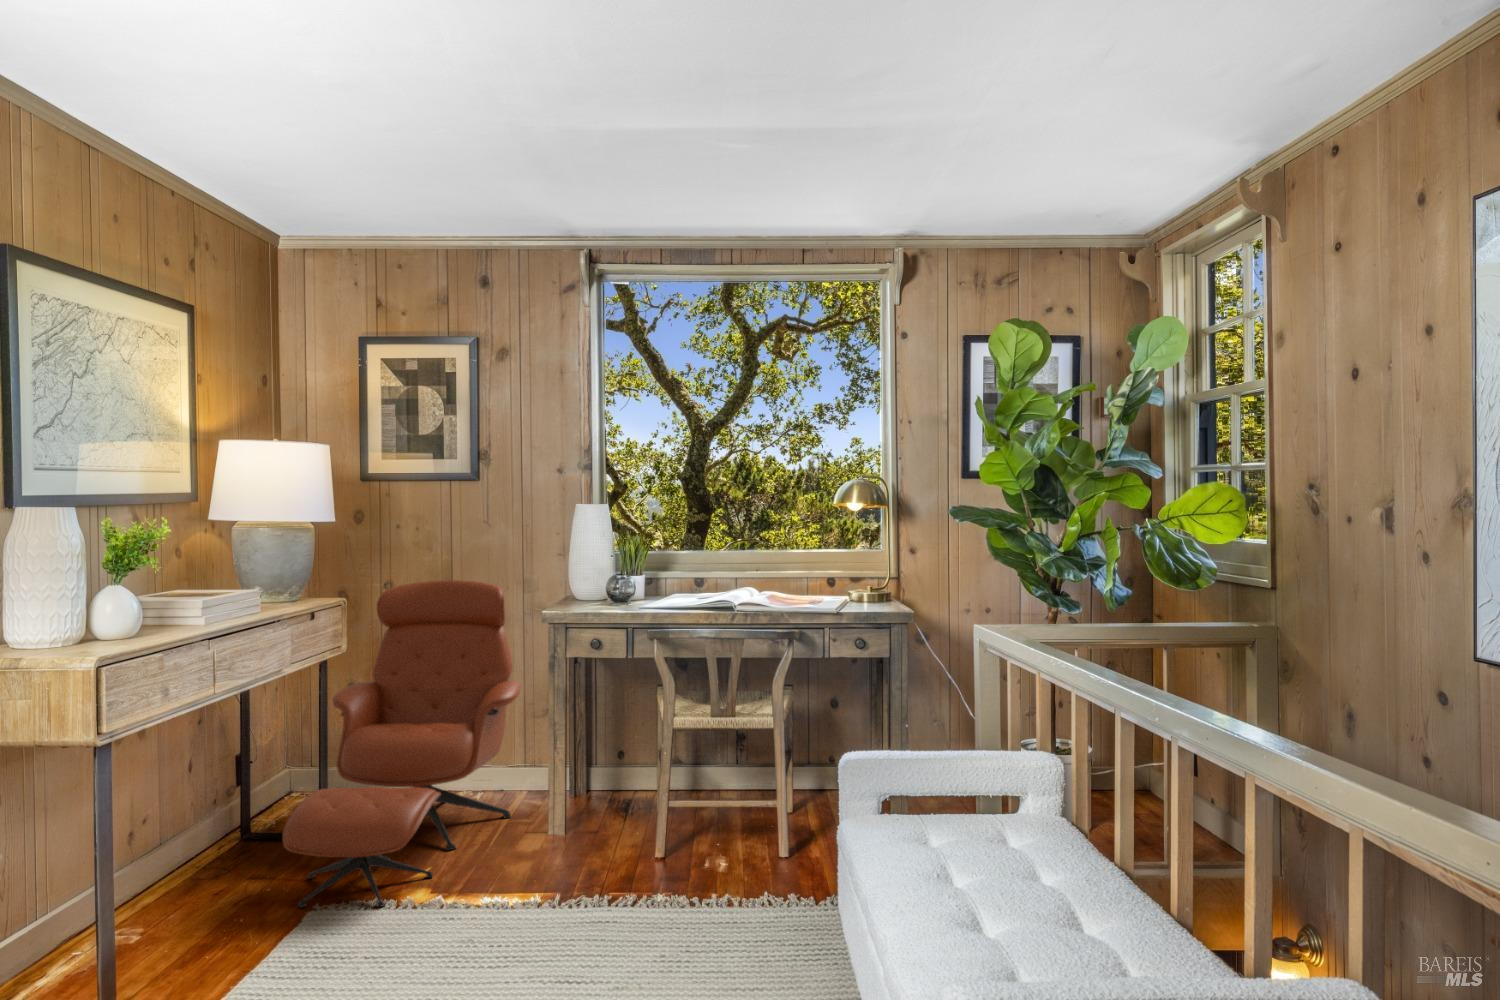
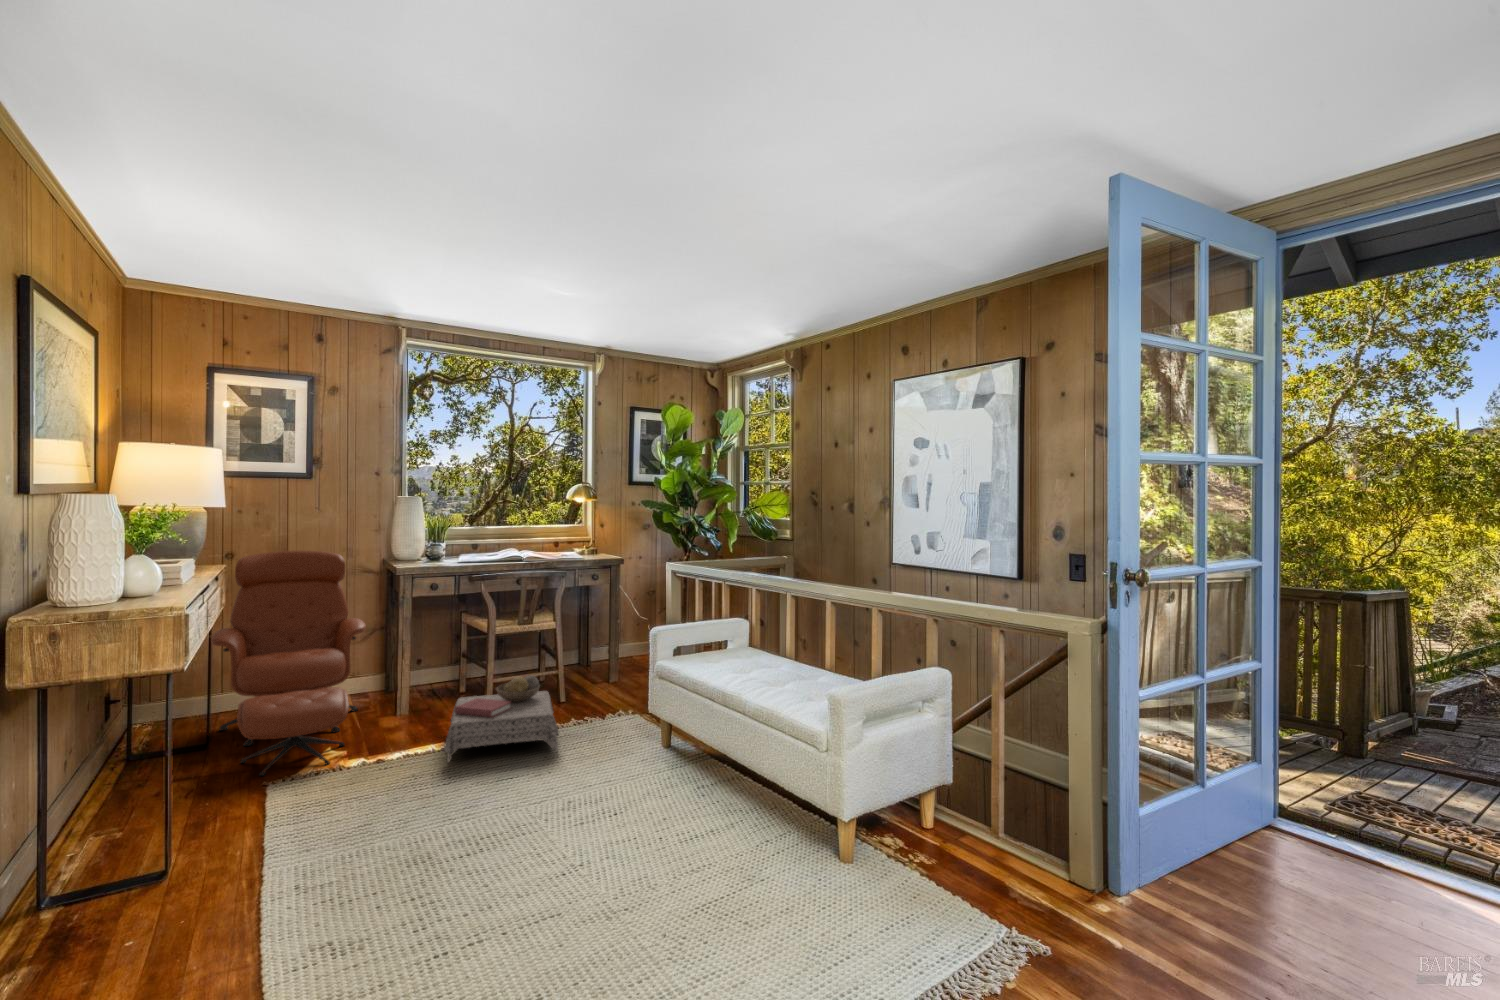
ottoman: none [501,815,723,972] -> present [444,676,559,763]

